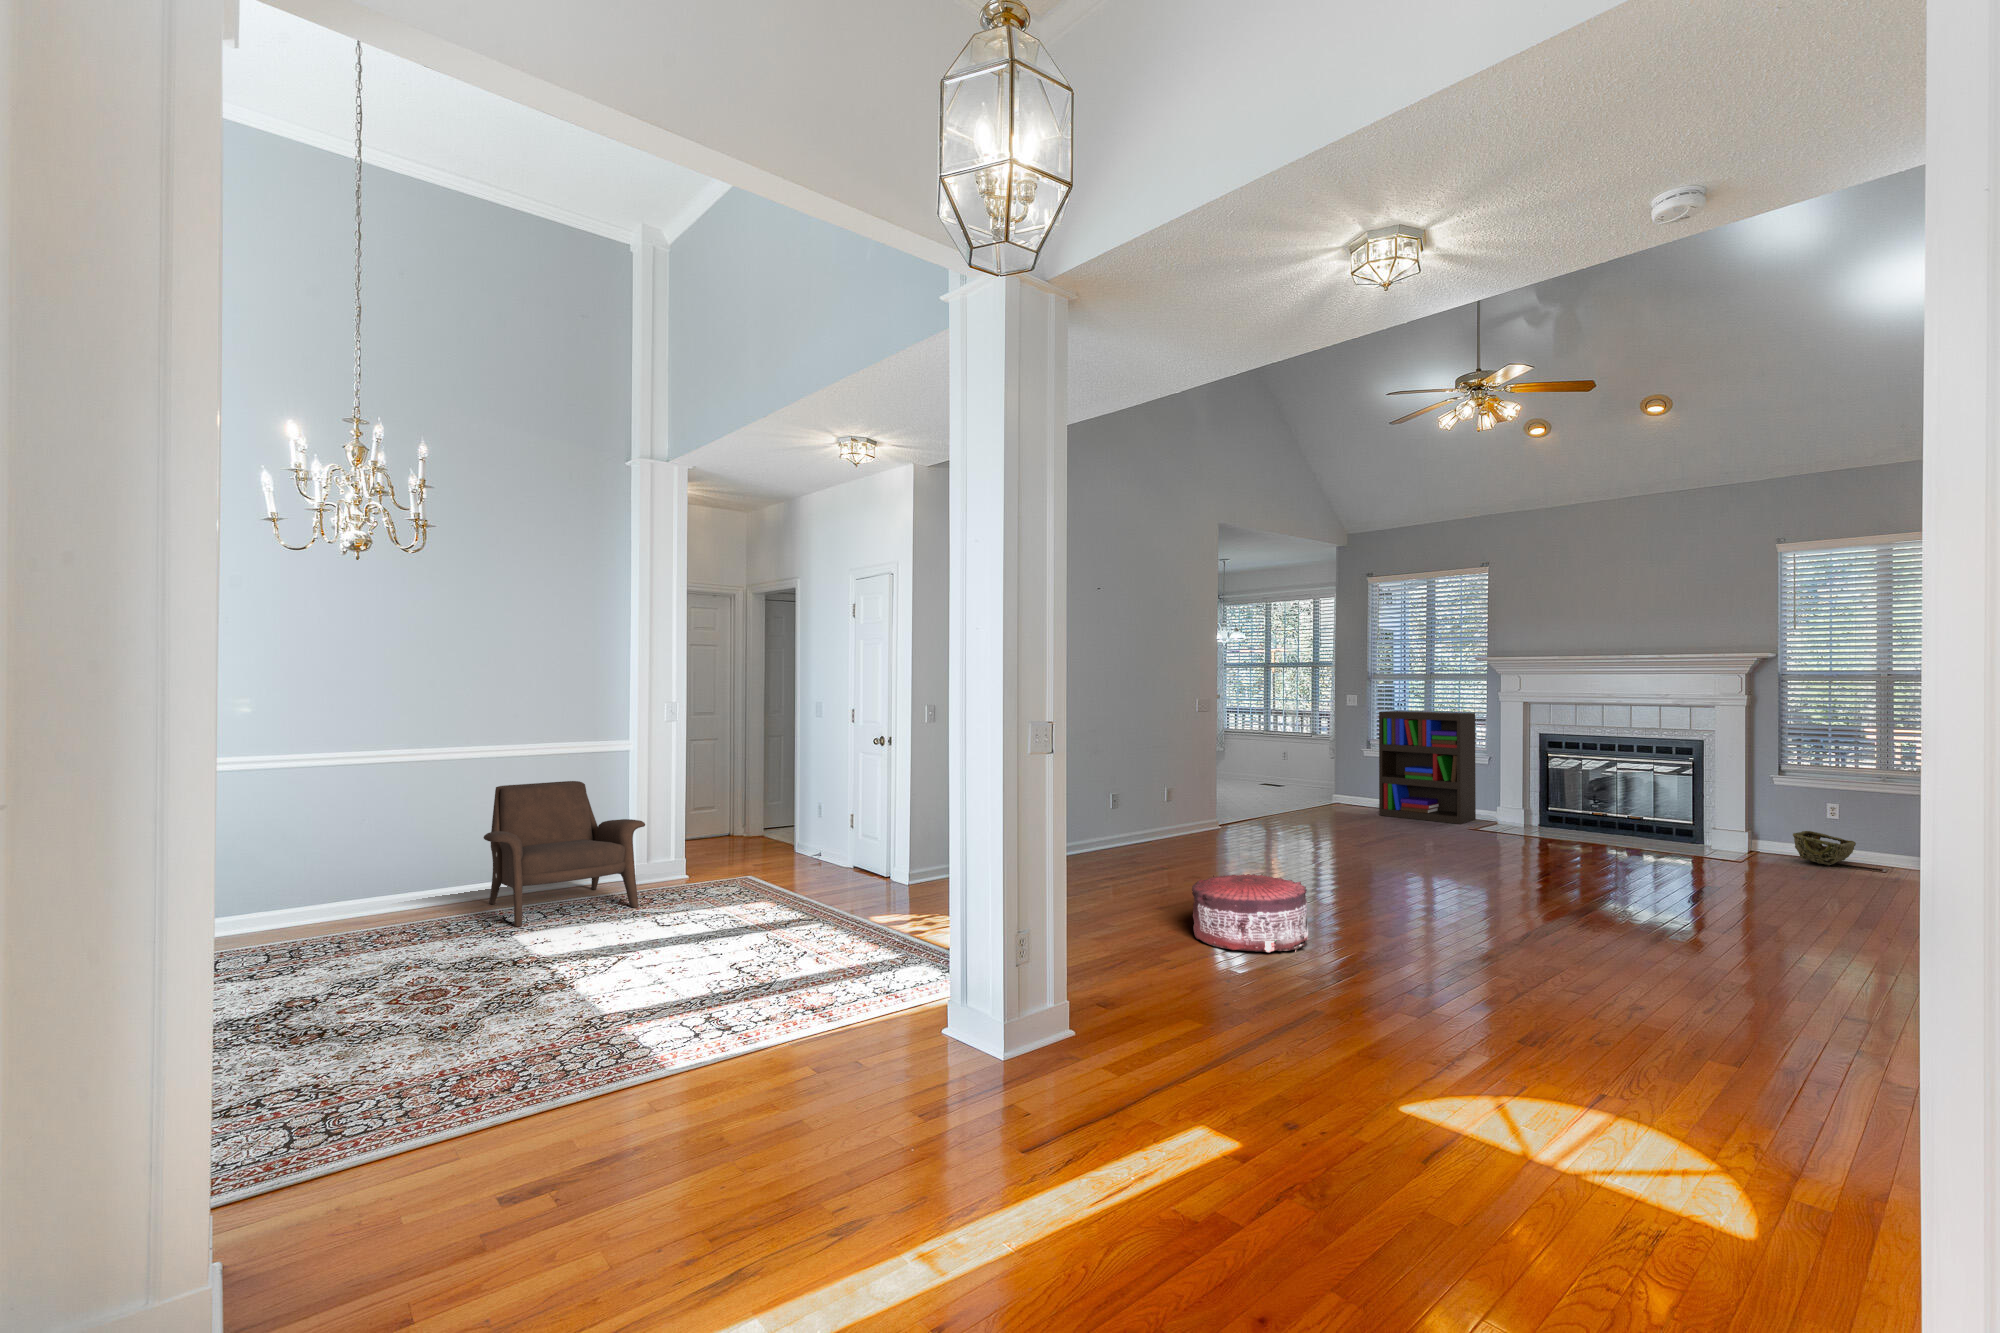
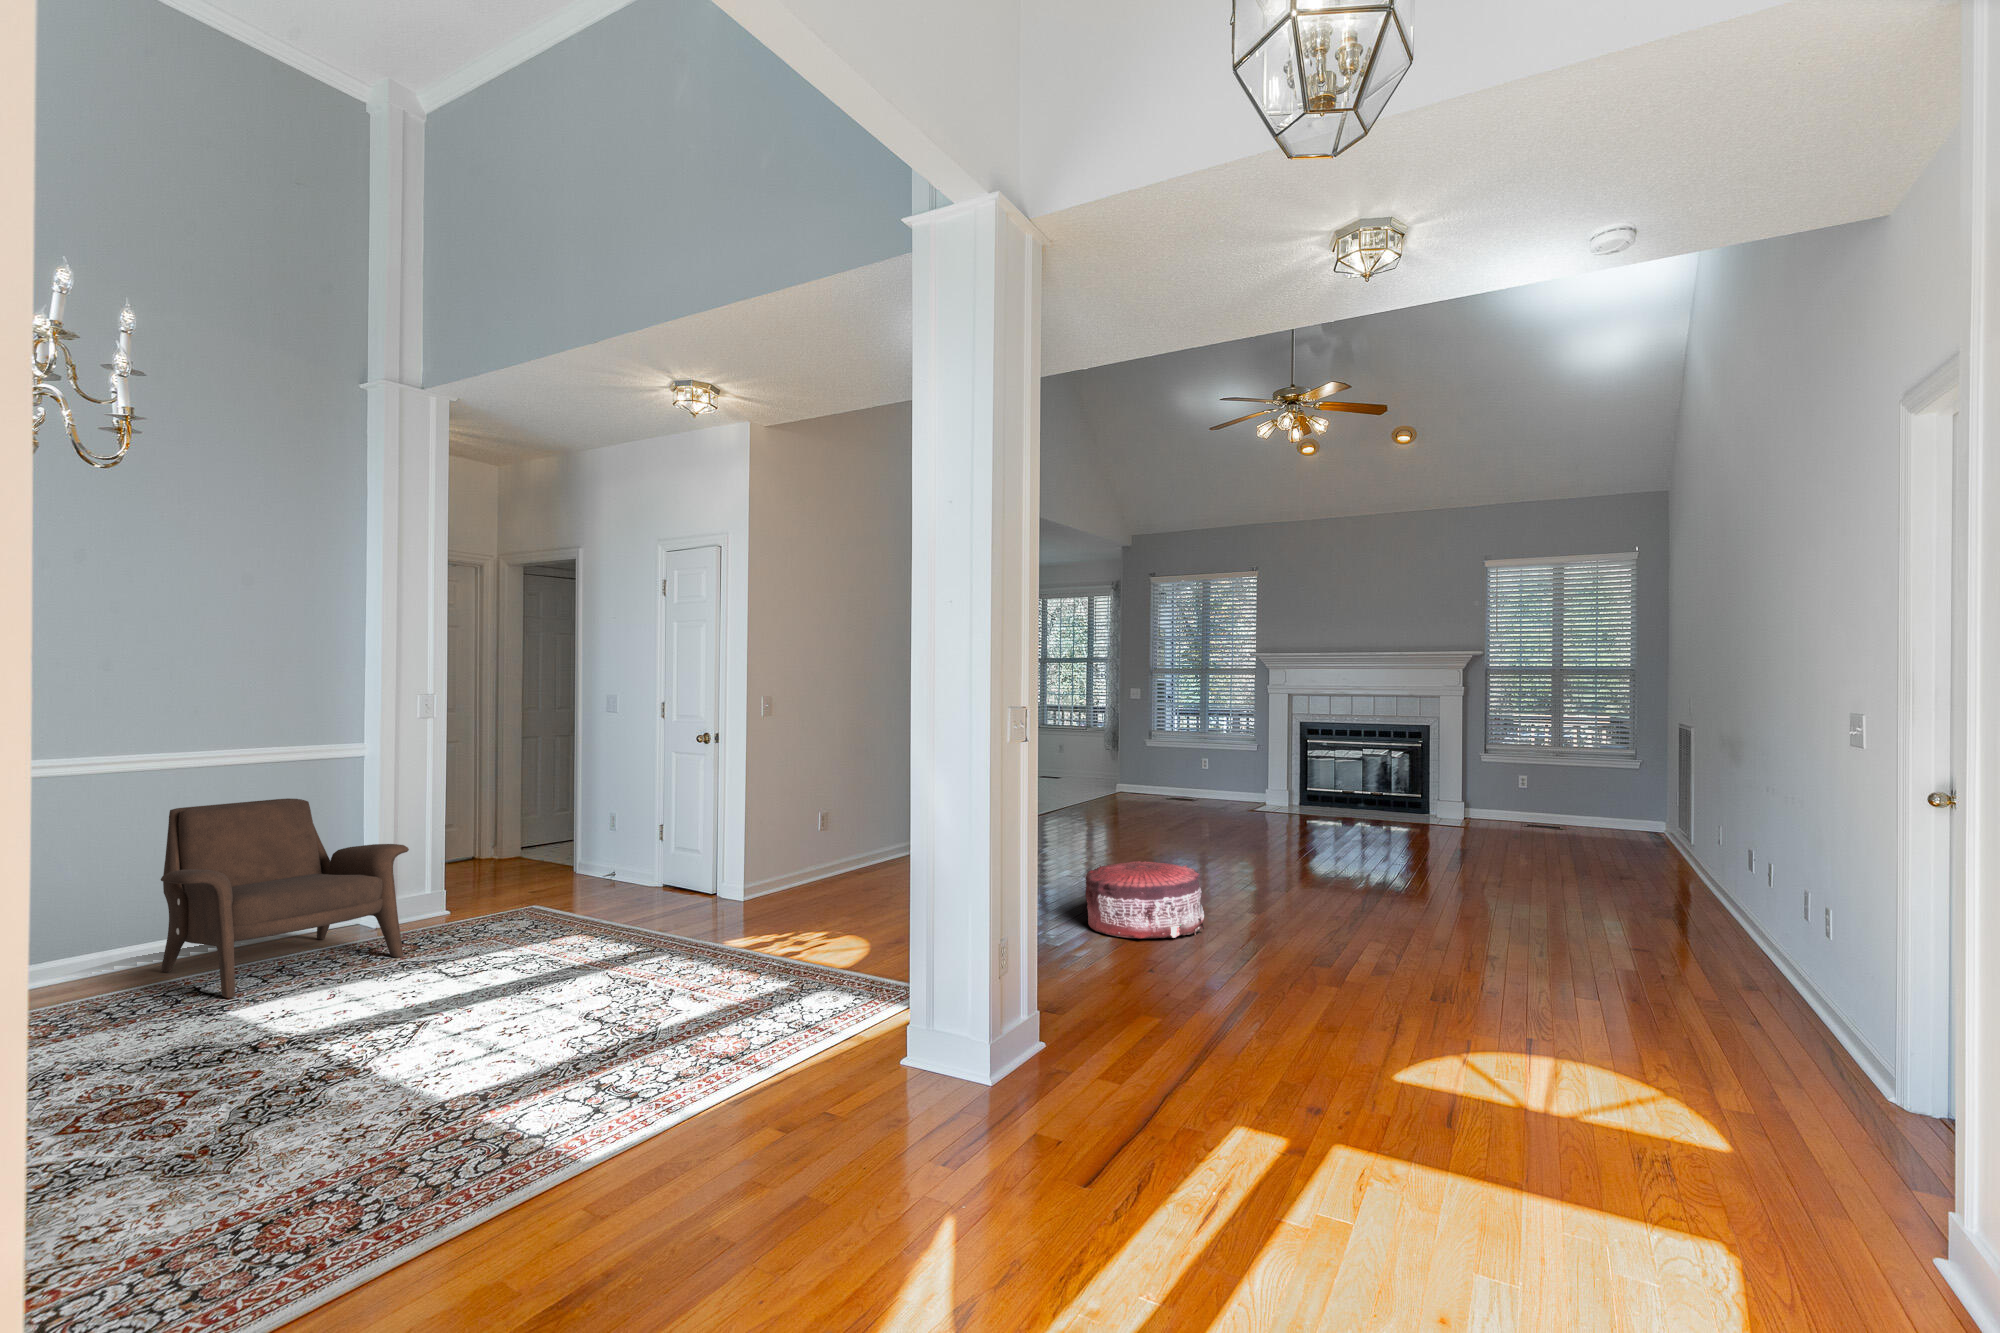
bookshelf: present [1379,711,1476,824] -> none [1159,706,1241,809]
woven basket: present [1793,831,1856,865] -> none [1500,799,1540,826]

